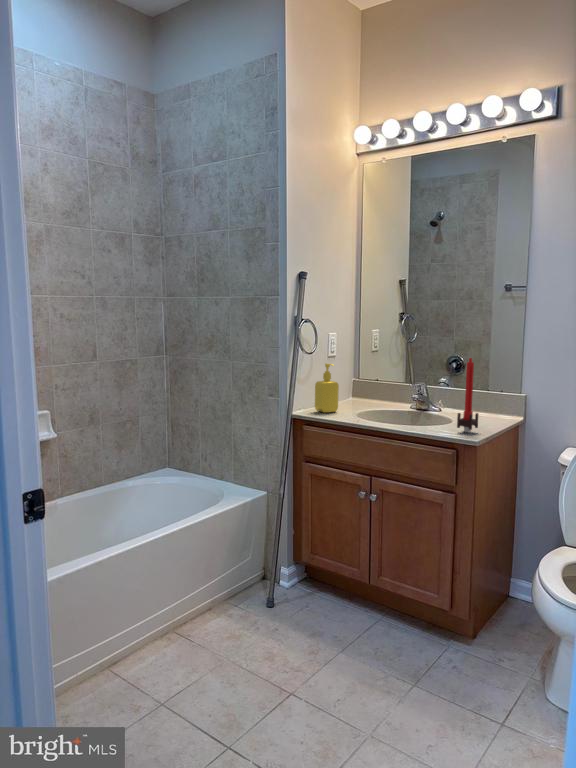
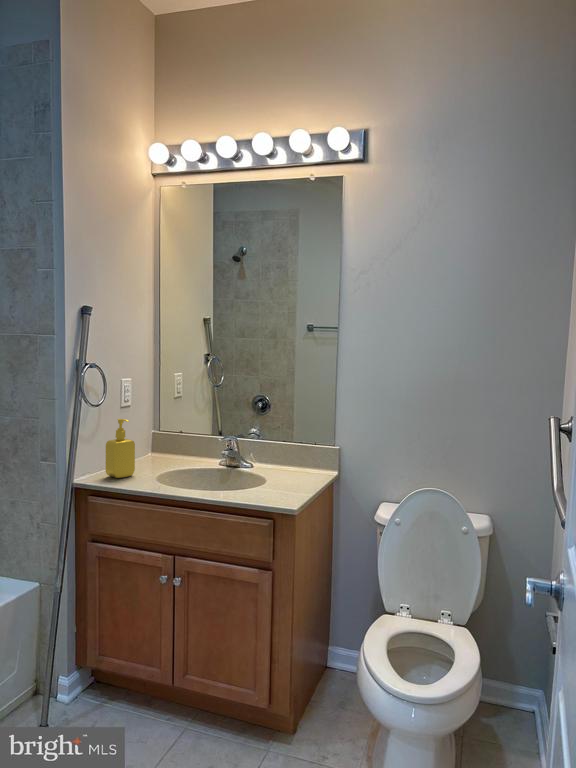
candle: present [457,358,479,432] -> none [273,416,295,499]

